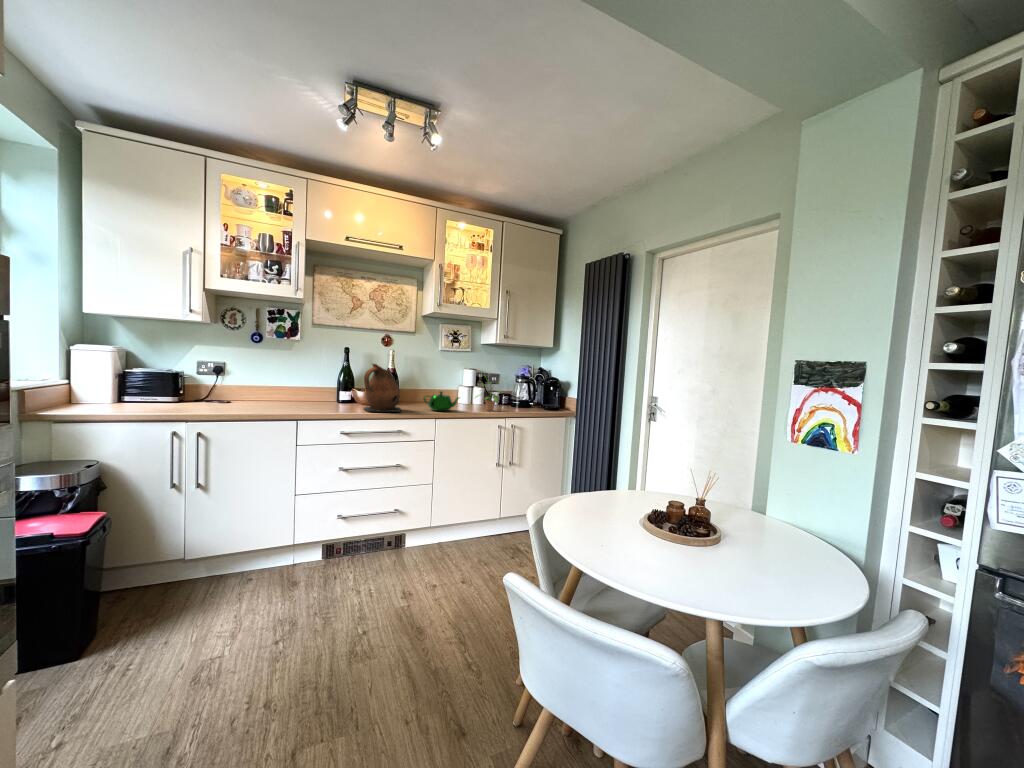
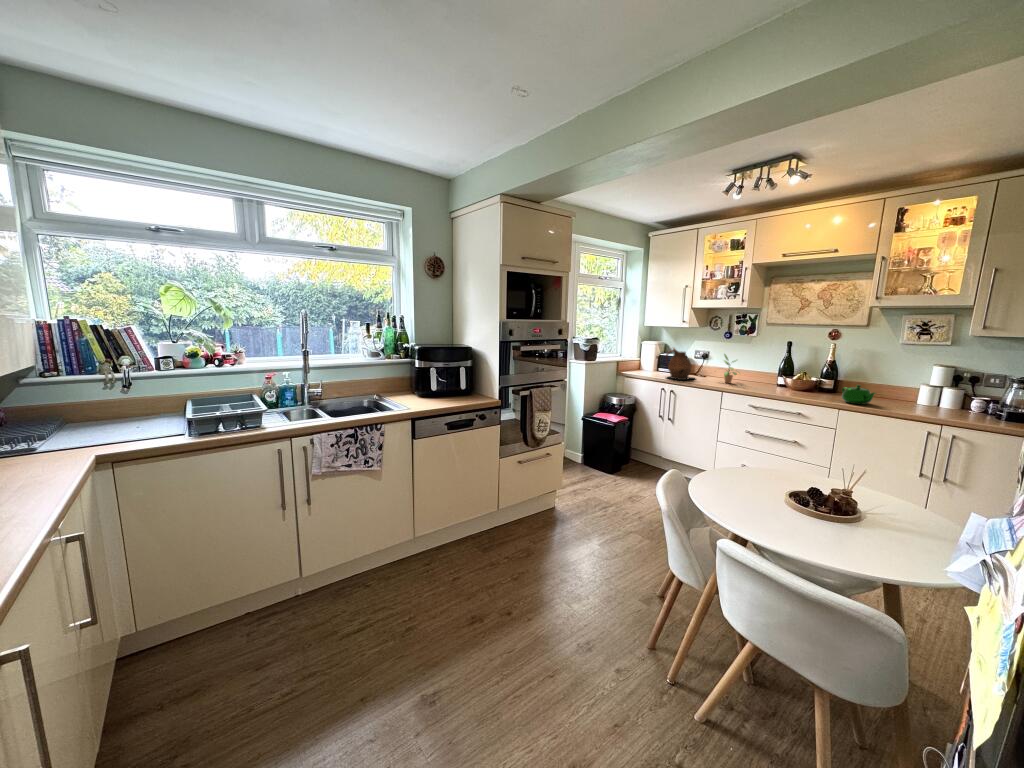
ceramic pitcher: present [364,364,401,412] -> present [666,348,694,380]
potted plant: present [476,382,499,411] -> present [724,354,737,383]

